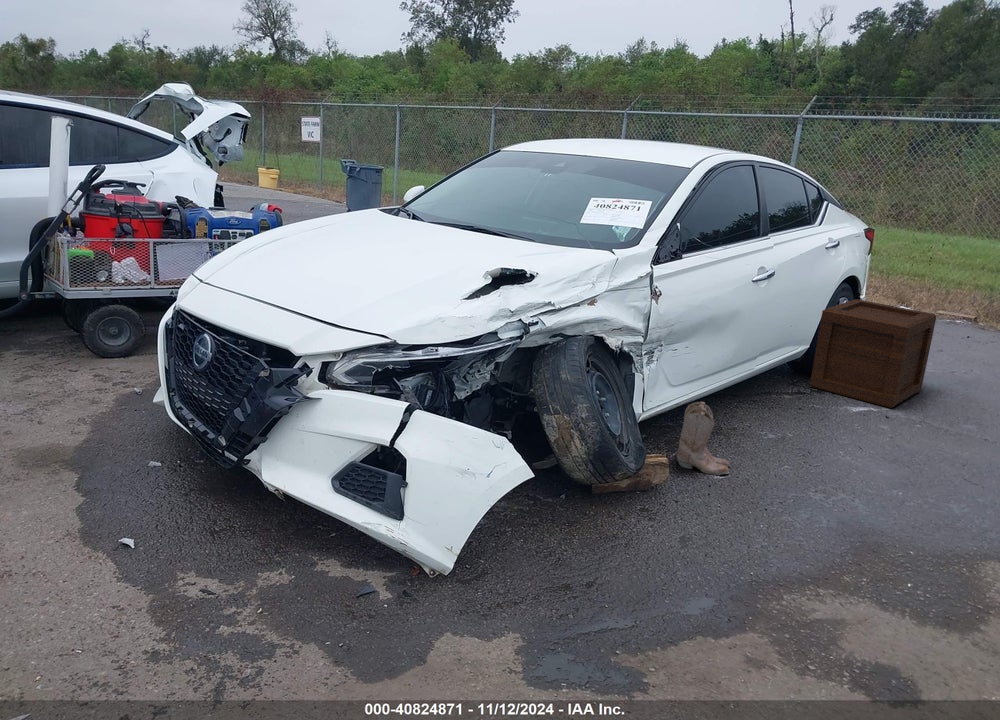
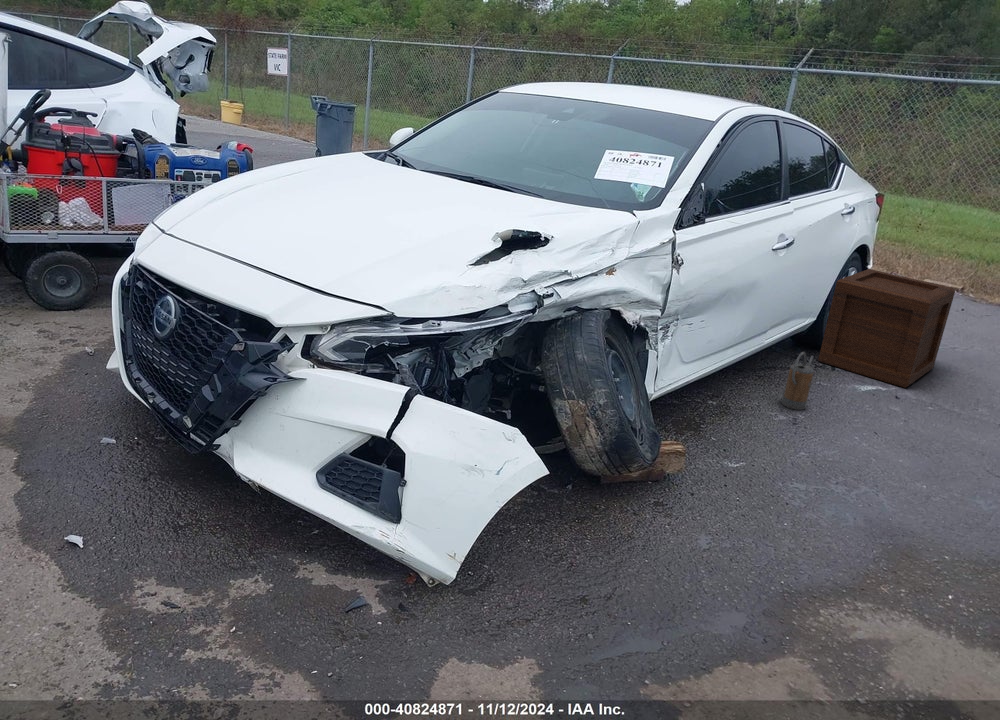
watering can: none [770,375,798,429] -> present [782,352,814,410]
boots: present [677,402,730,475] -> none [689,382,746,463]

